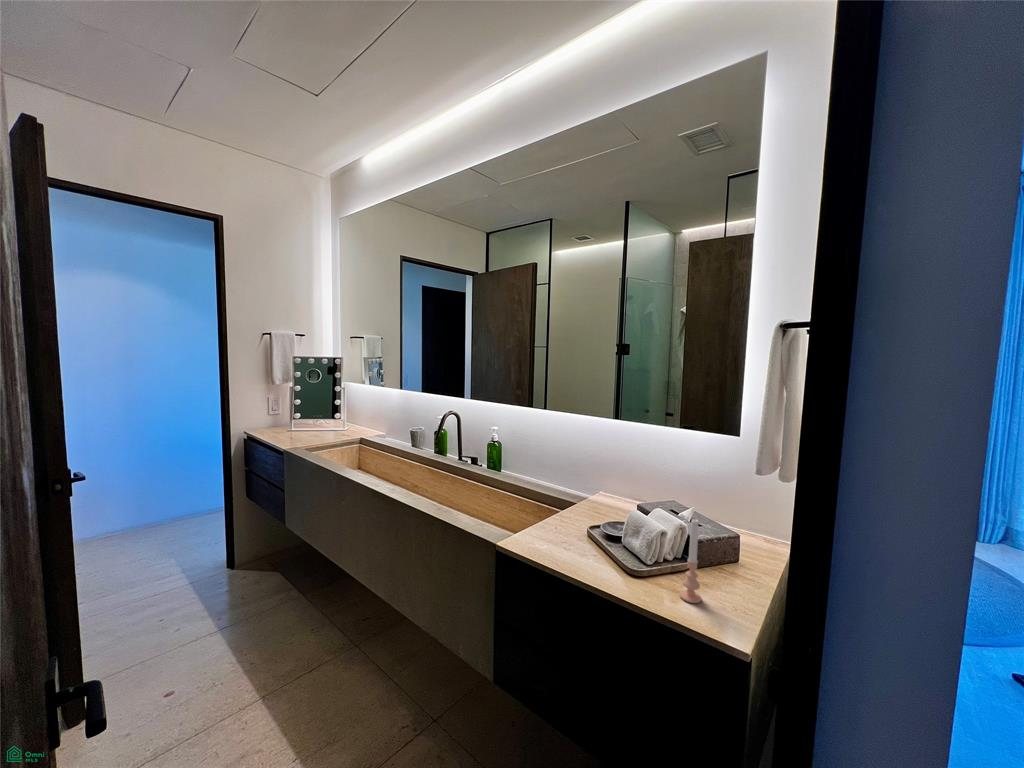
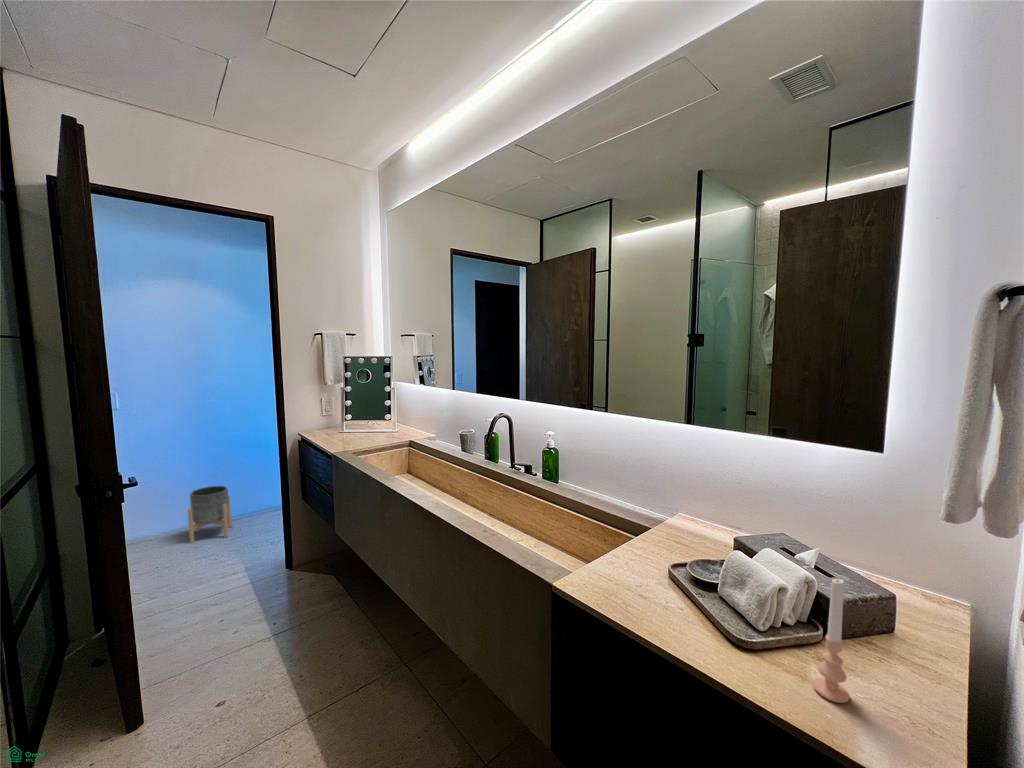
planter: none [117,486,164,546] -> present [188,486,232,543]

